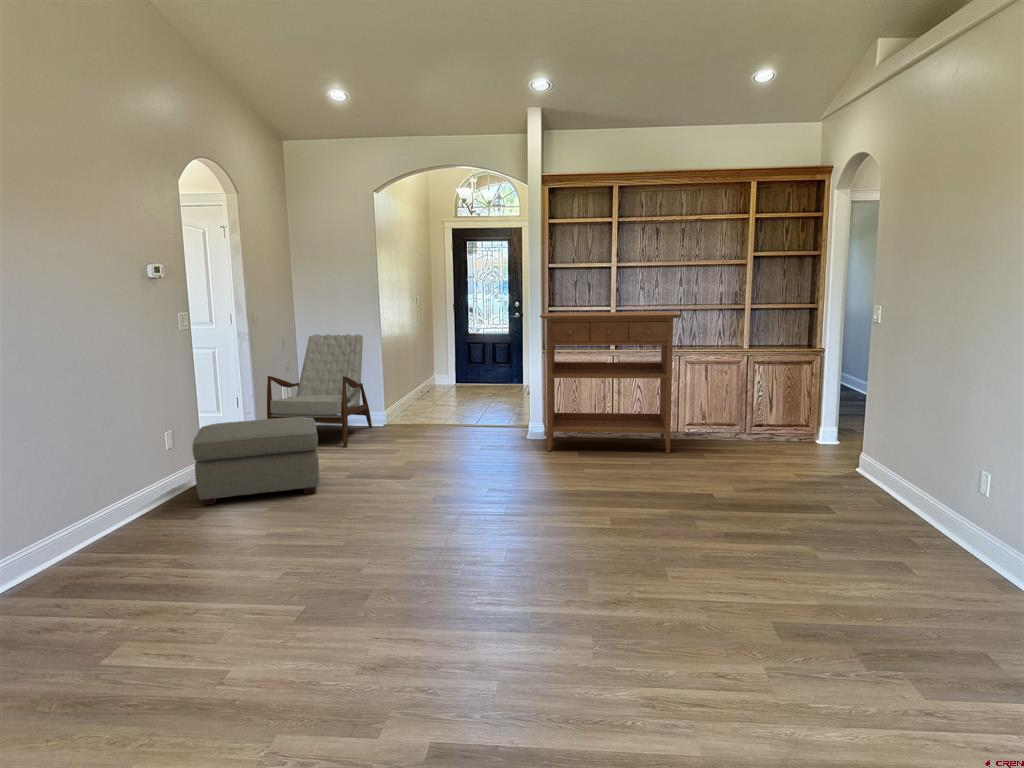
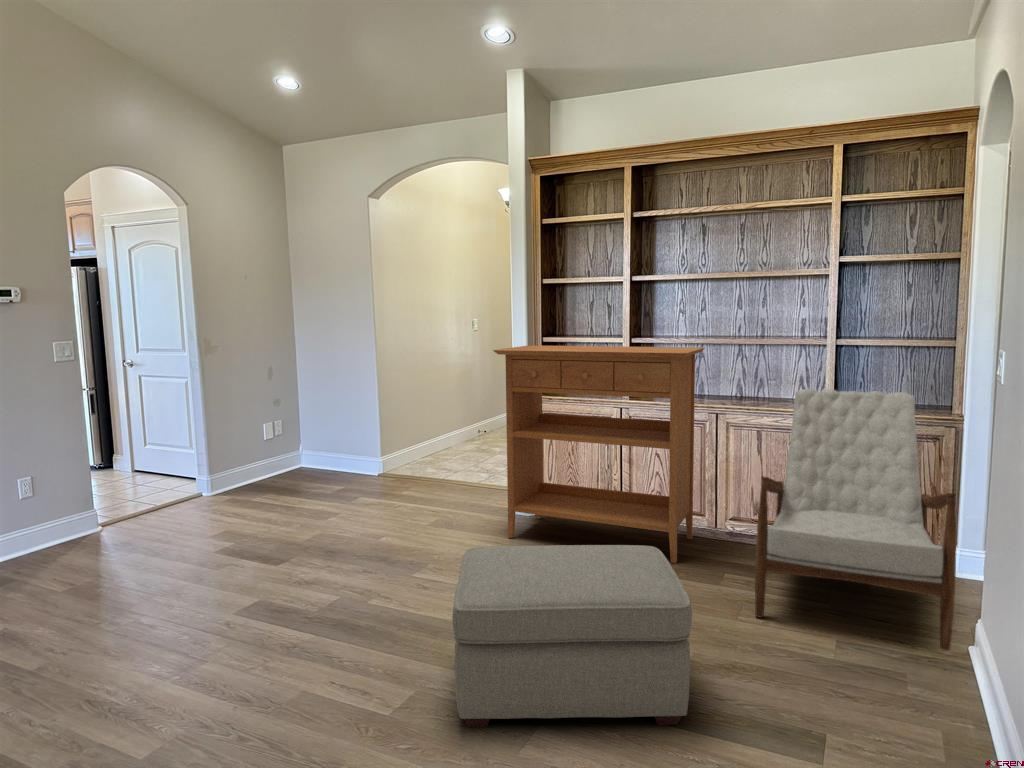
armchair: present [267,334,372,447] -> present [755,389,956,650]
ottoman: present [193,417,319,505] -> present [452,545,692,727]

